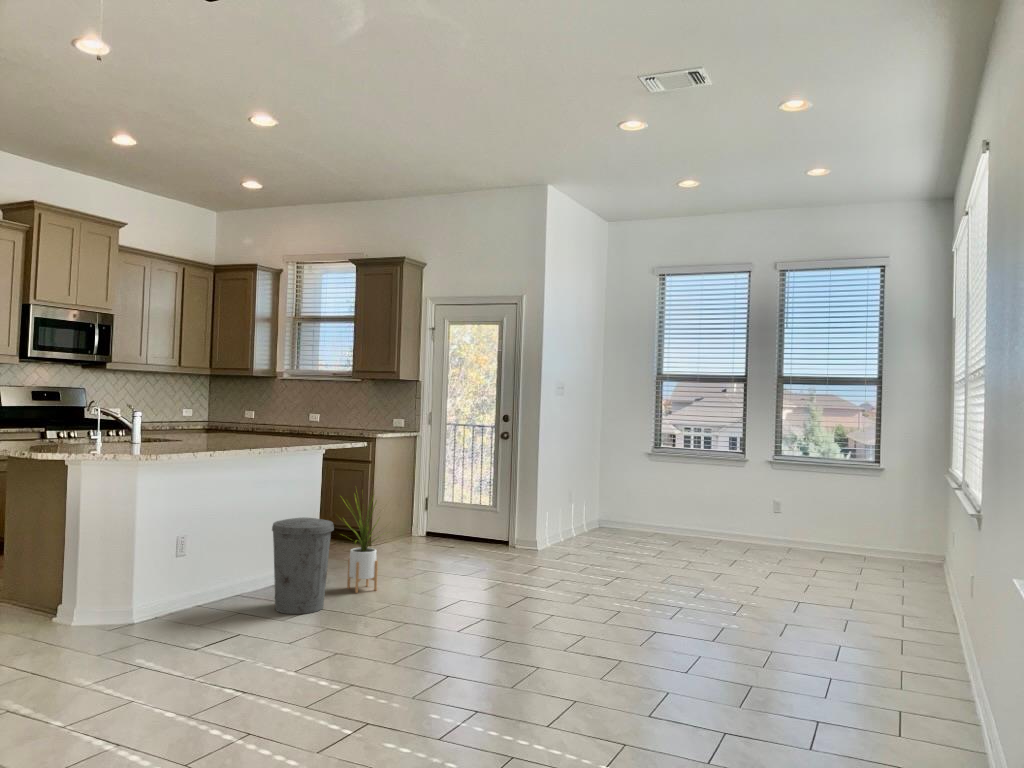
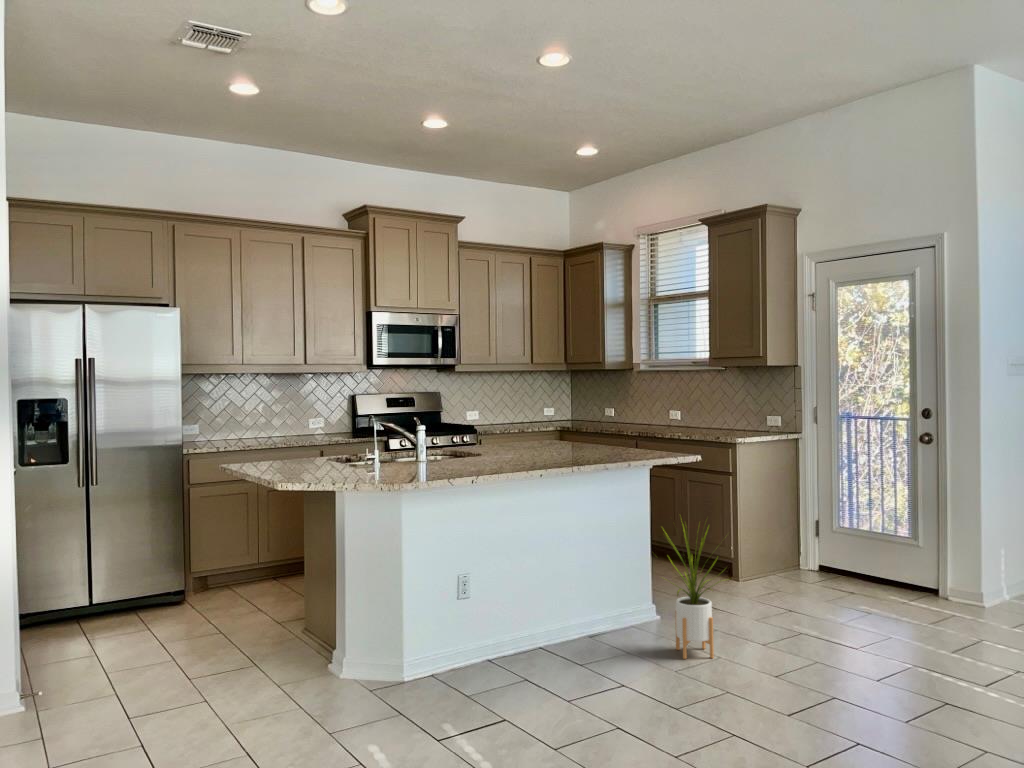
trash can: present [272,518,334,614] -> none [561,558,639,687]

